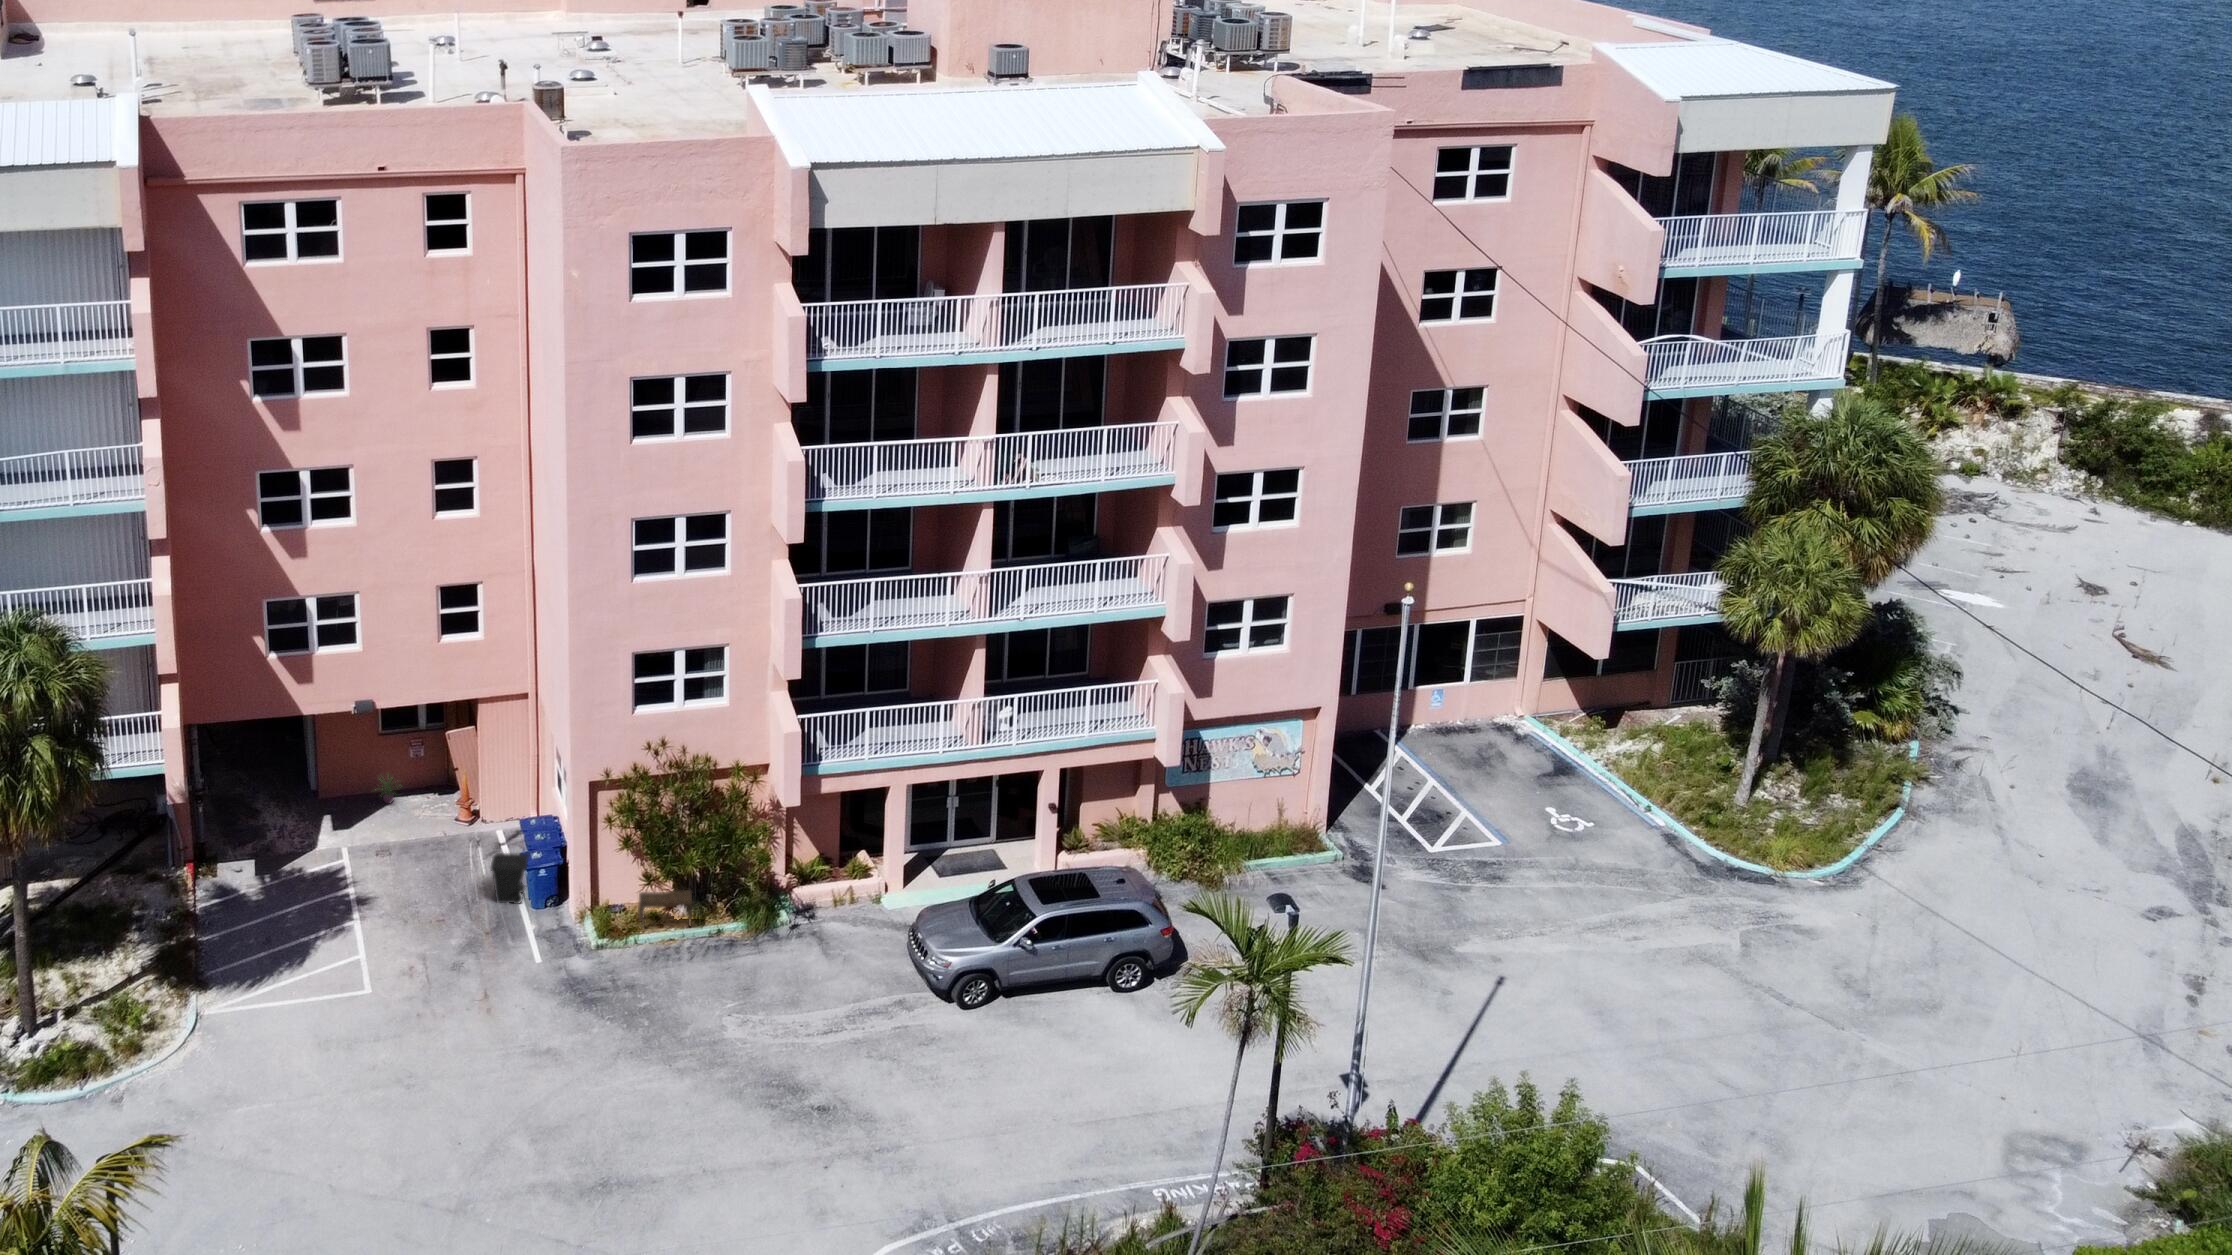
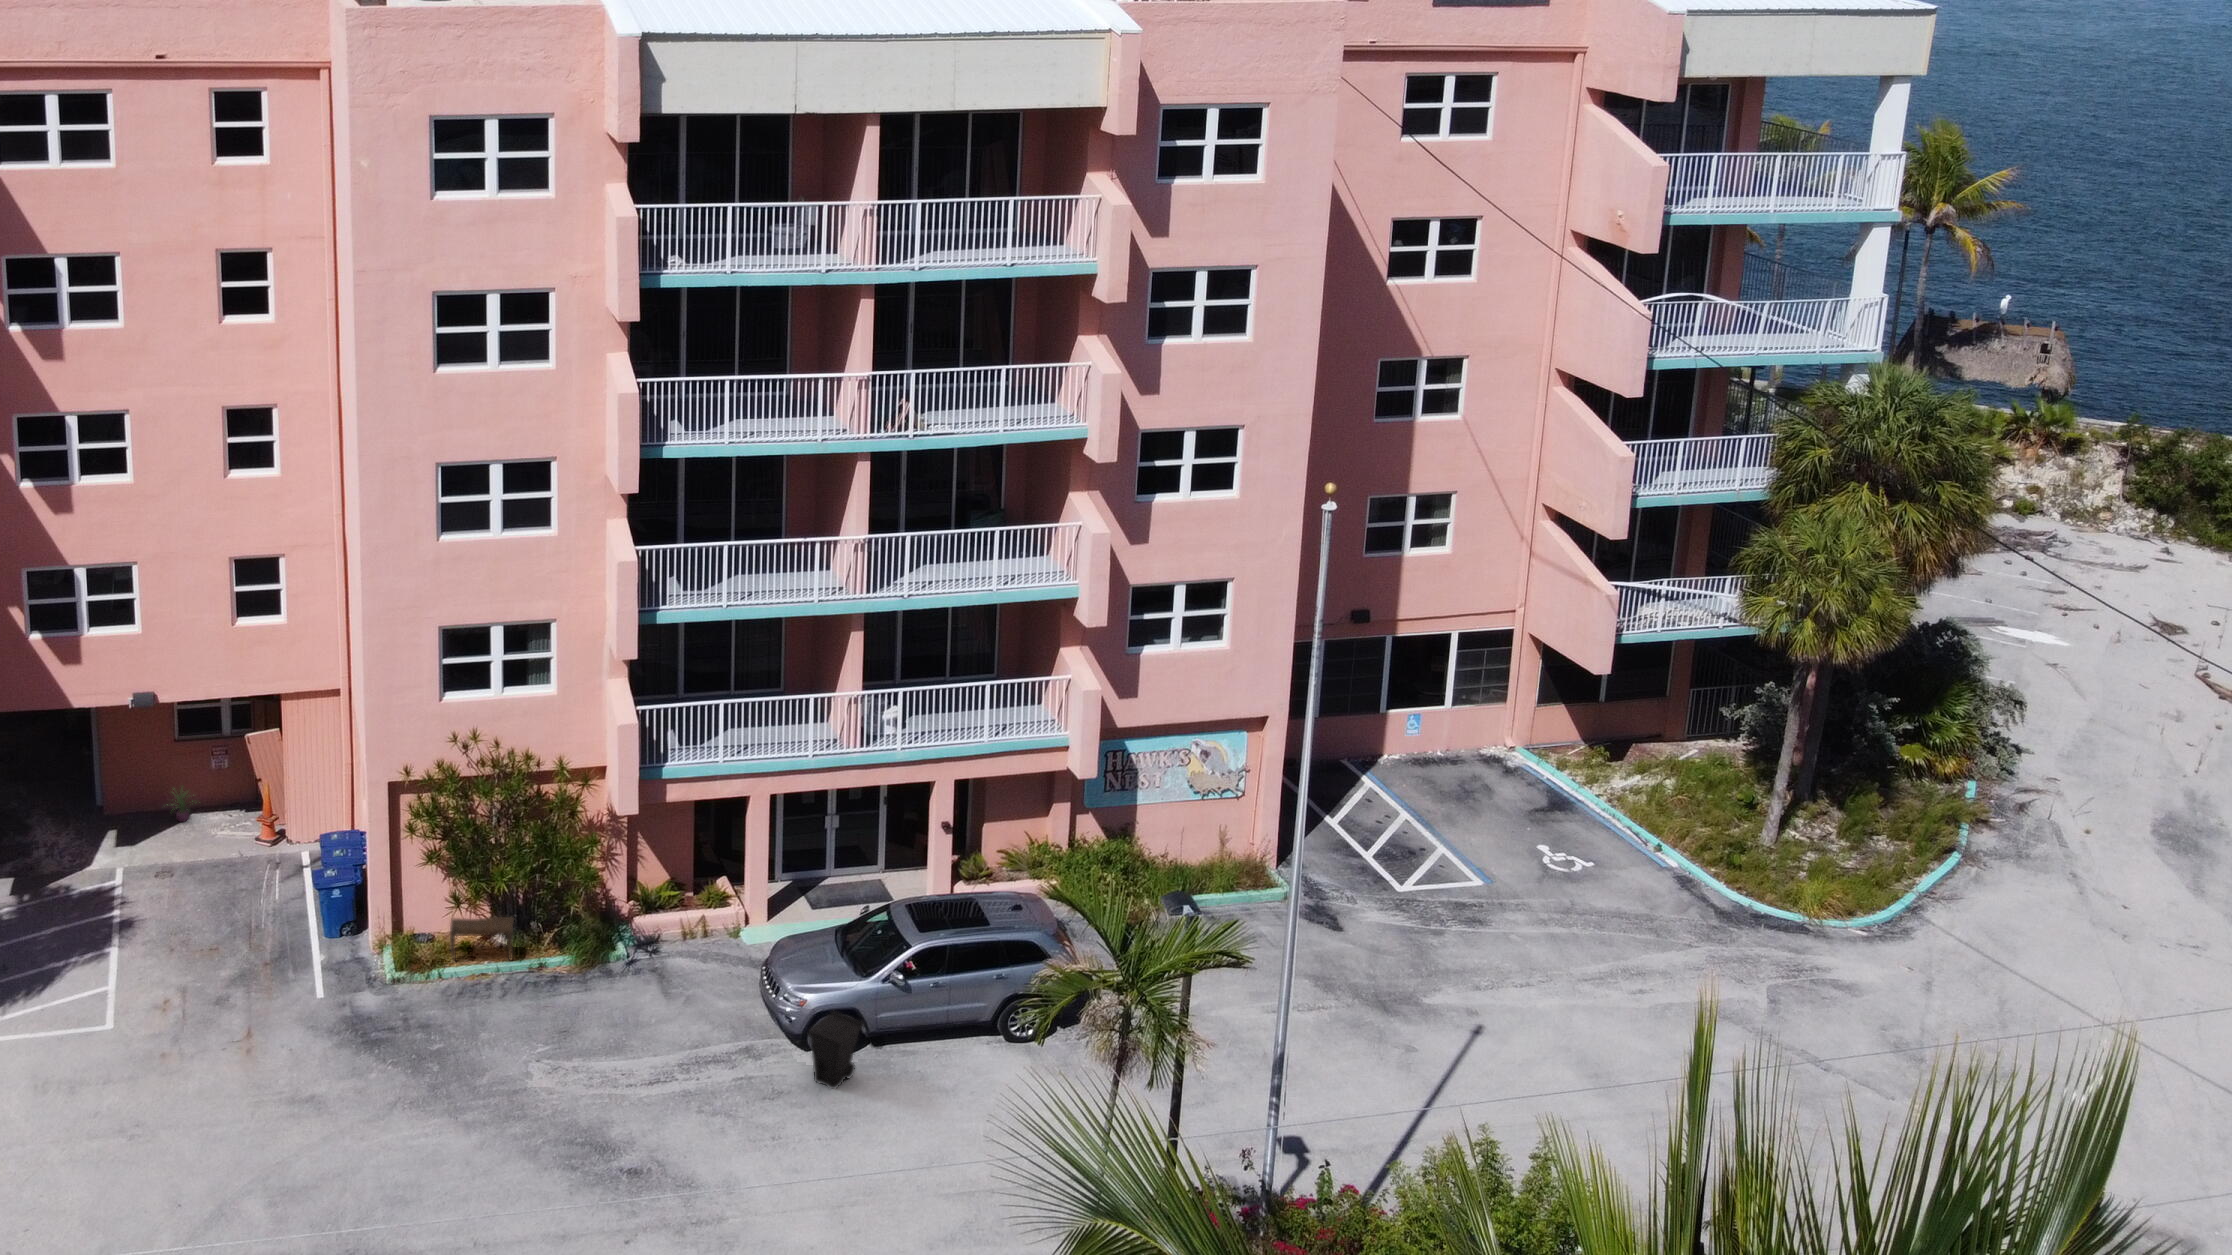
trash can: present [491,853,529,904] -> present [808,1010,864,1089]

